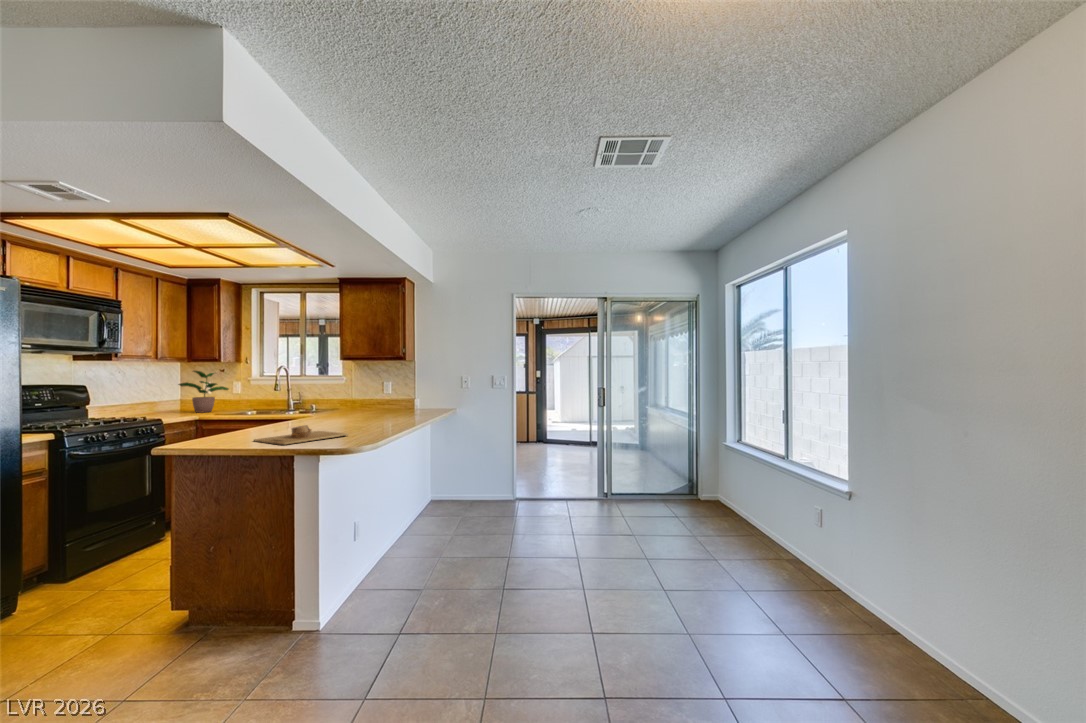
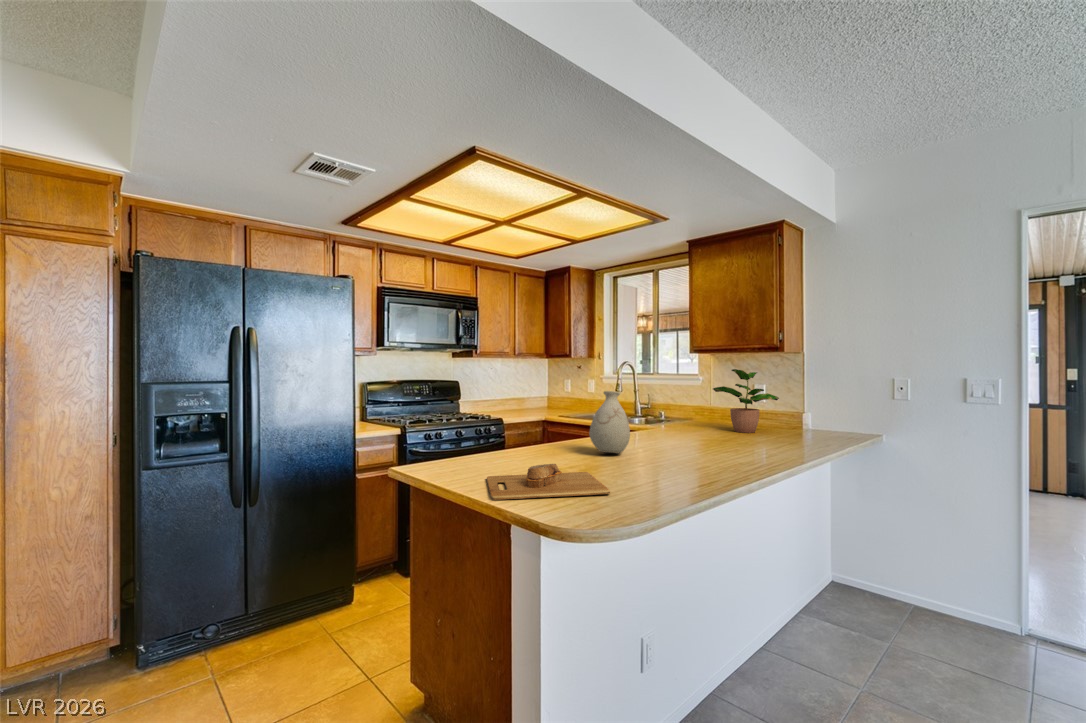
potted plant: present [179,371,229,413] -> present [713,369,779,433]
vase: none [297,384,327,425] -> present [589,391,630,454]

